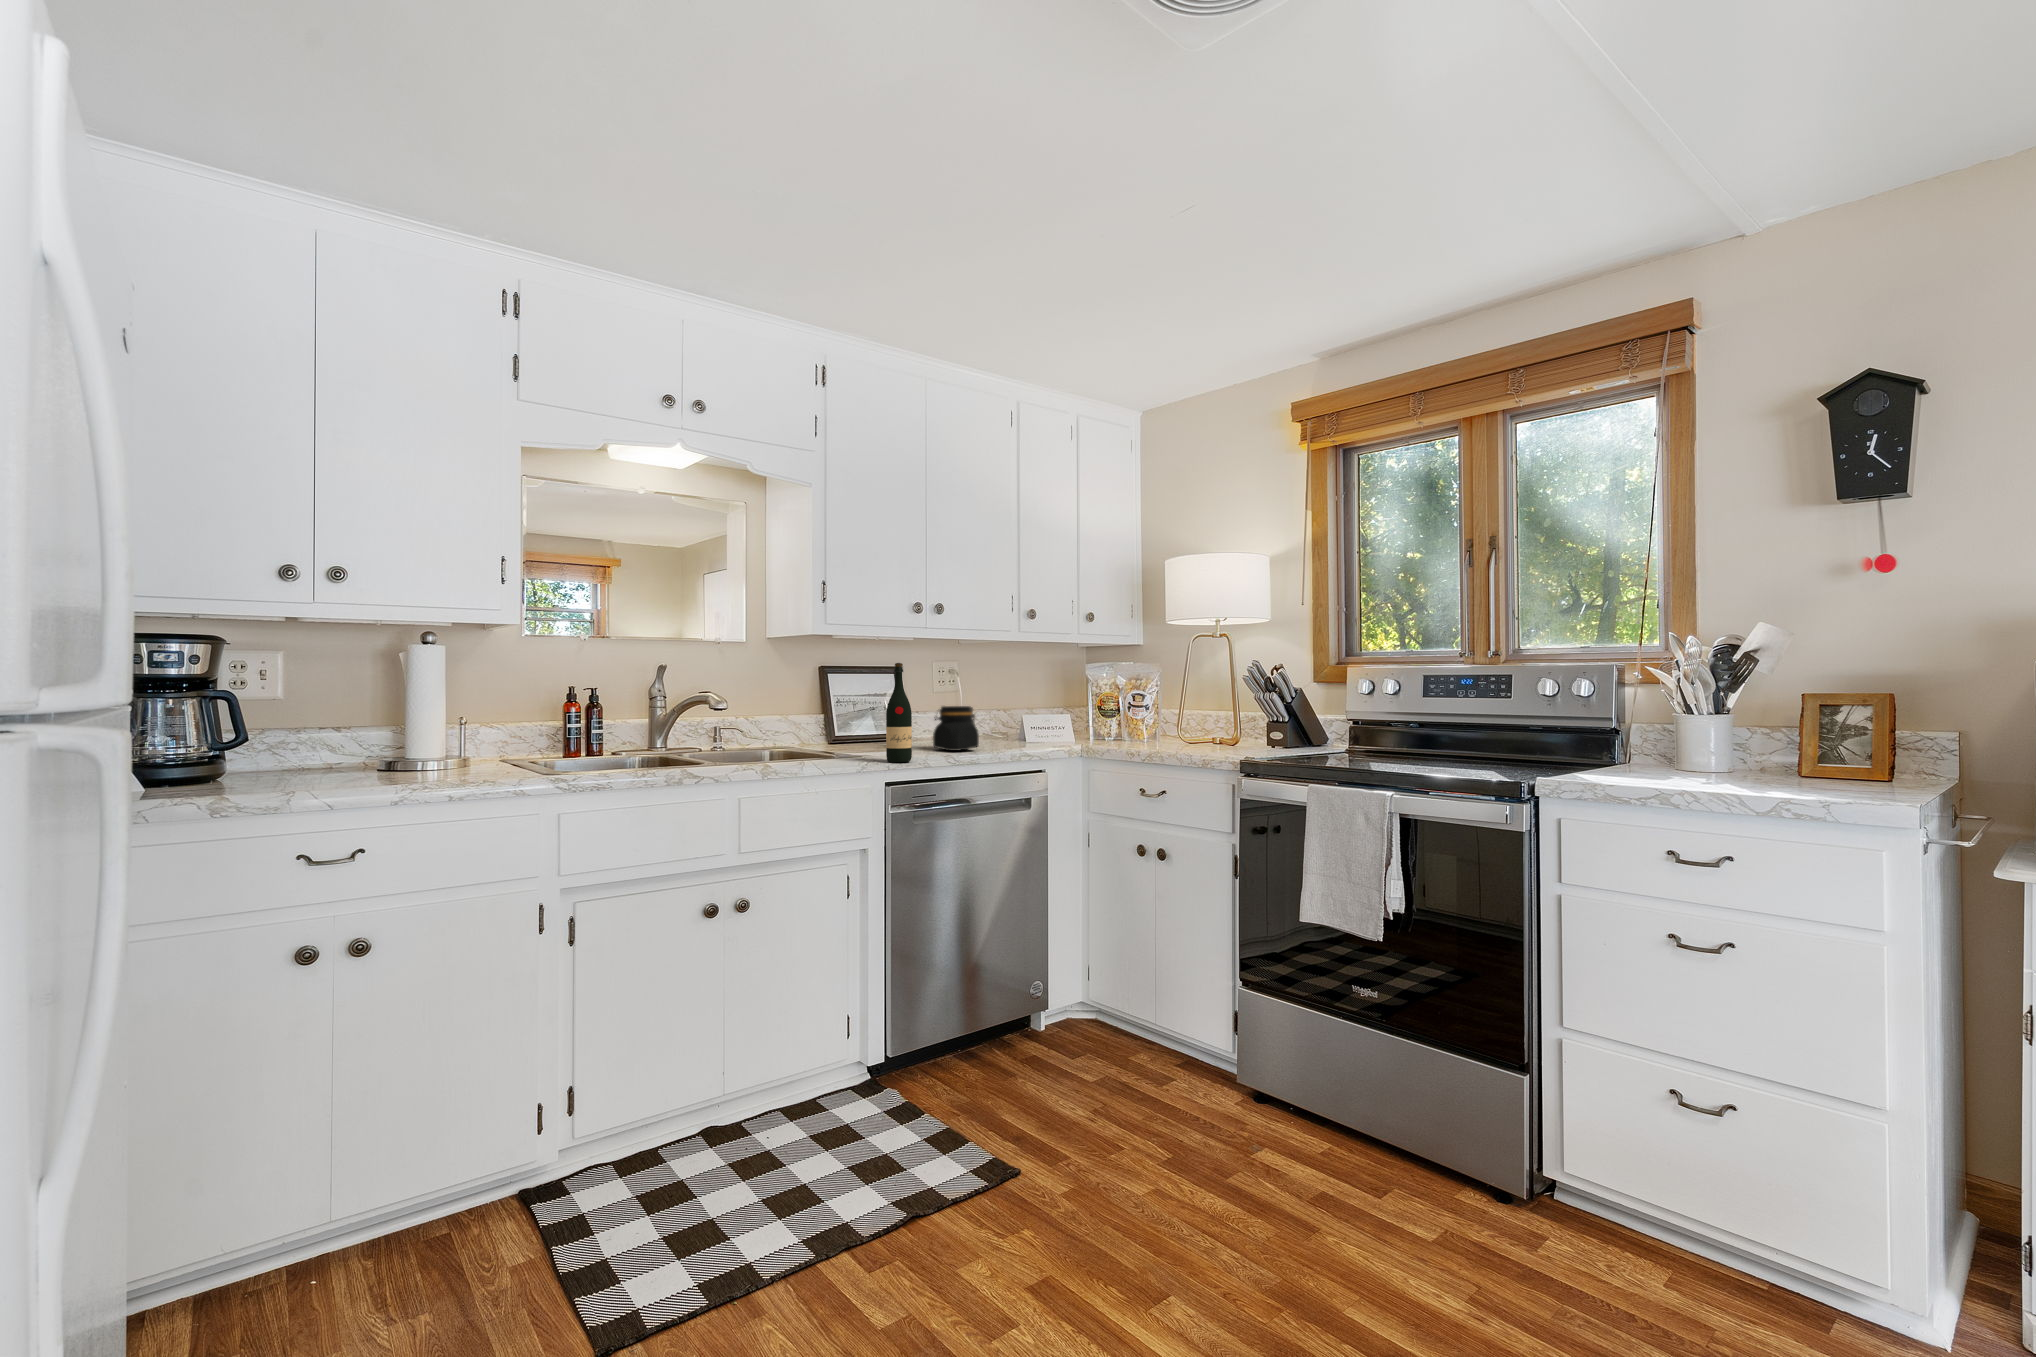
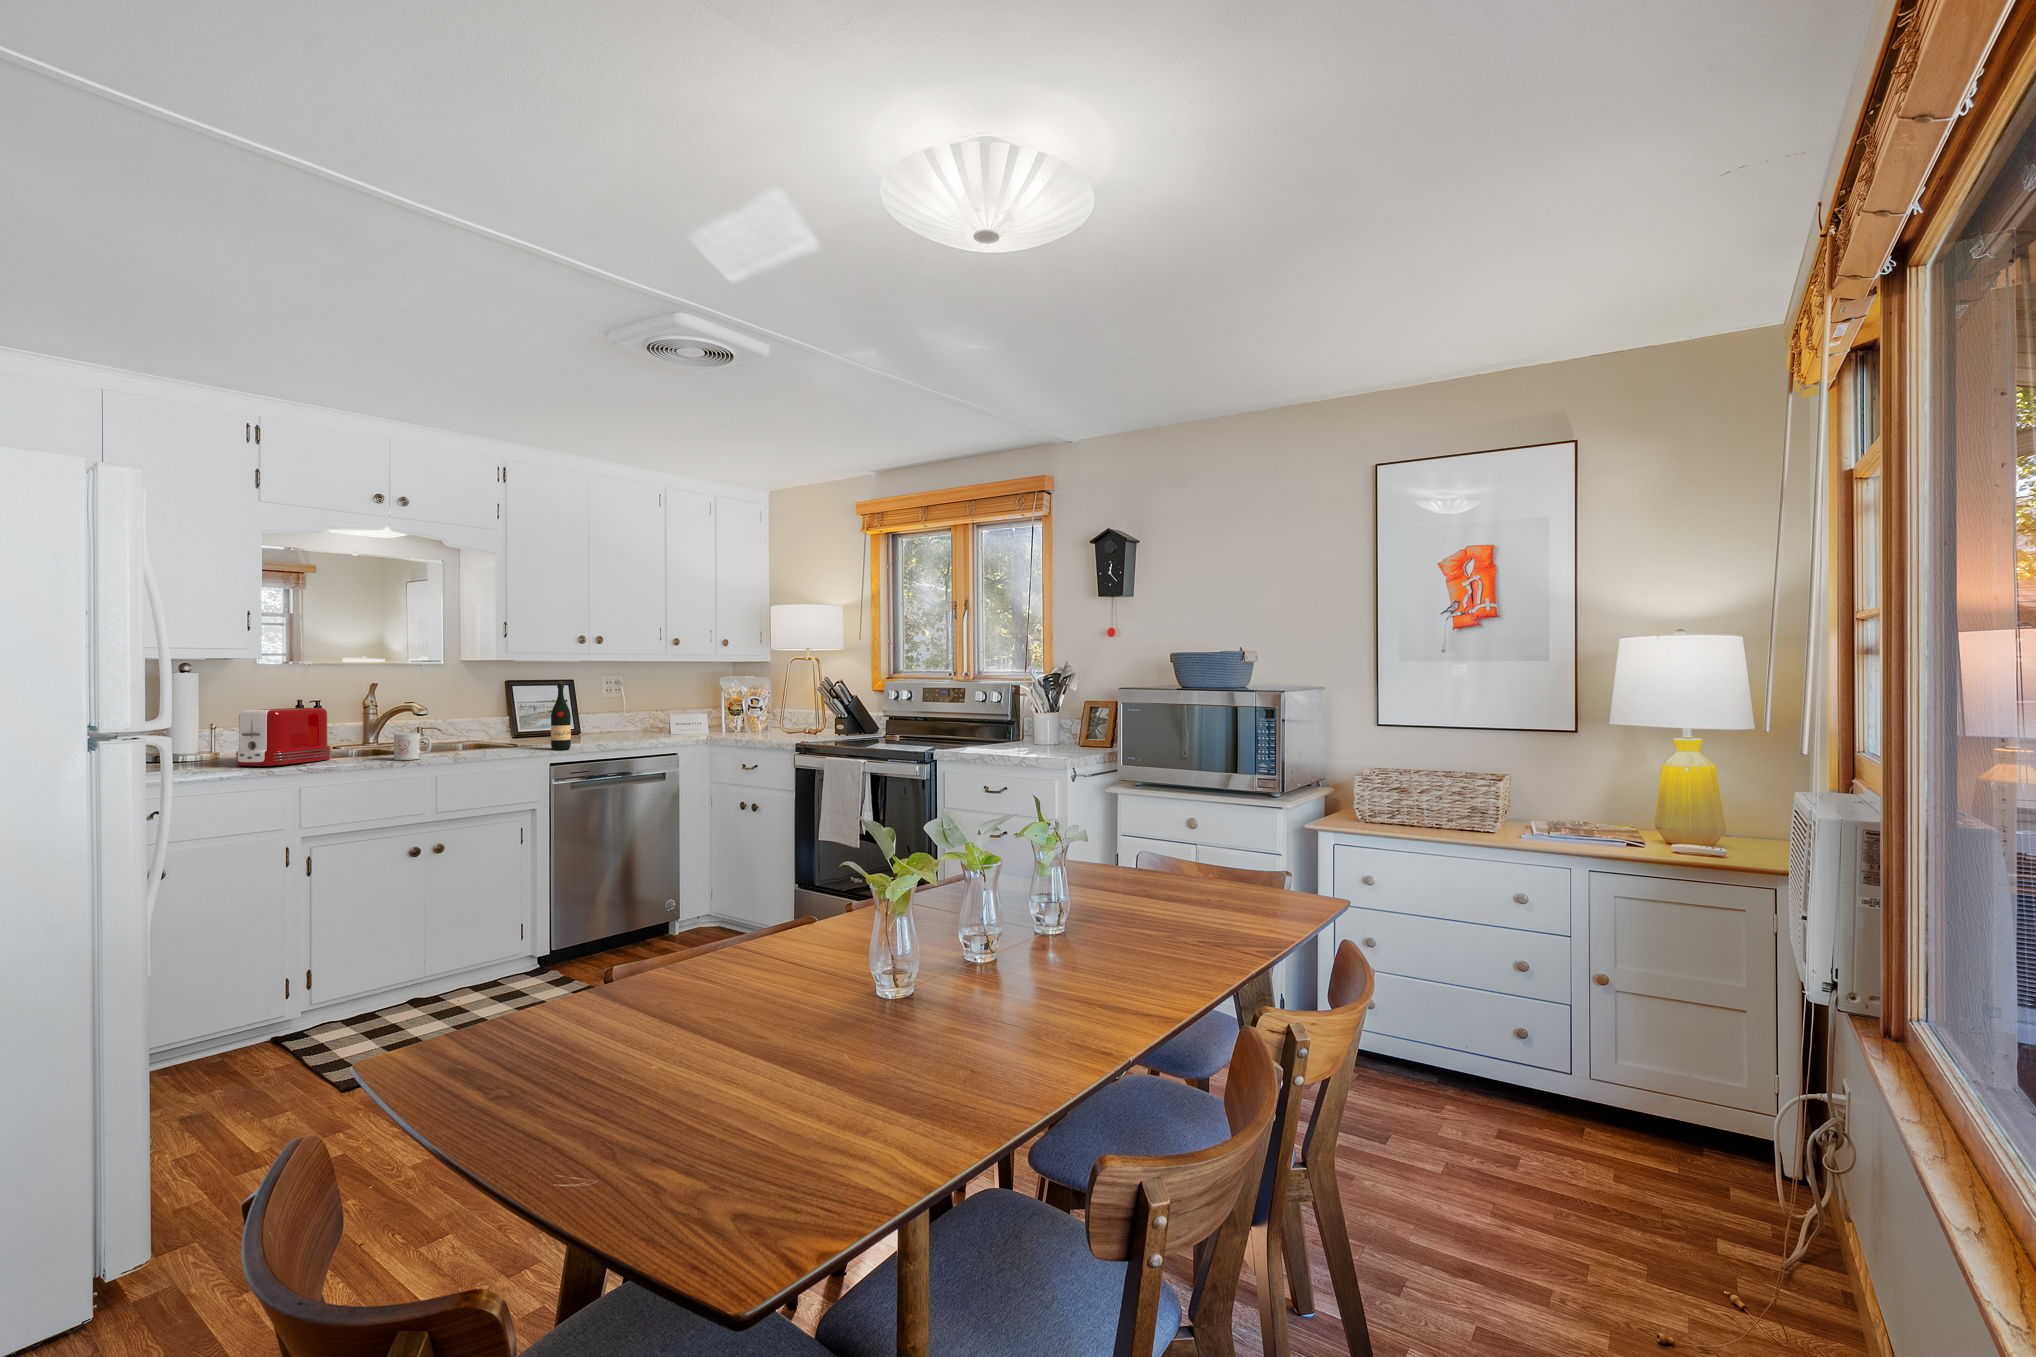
toaster: none [480,696,605,779] -> present [235,708,331,766]
jar: present [933,706,979,751] -> none [594,709,629,741]
mug: none [685,734,734,774] -> present [394,733,431,760]

